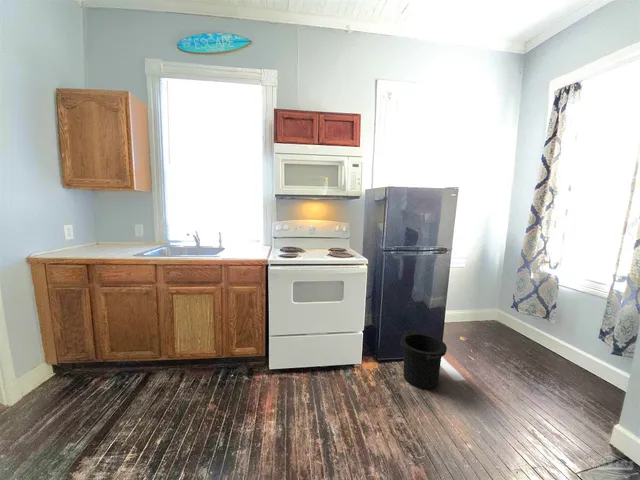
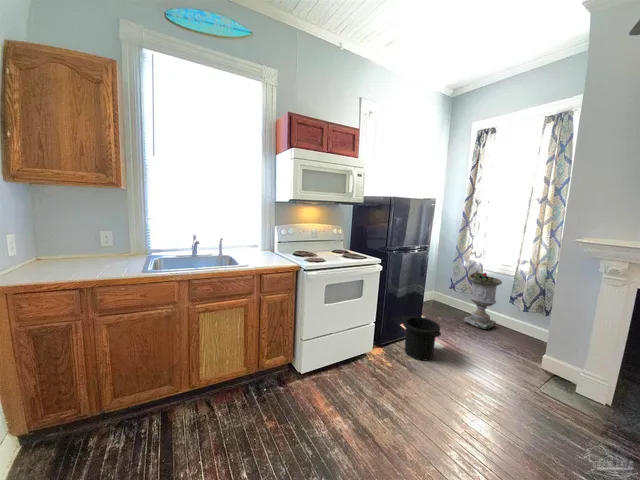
planter: none [521,286,583,370] -> present [463,271,502,329]

